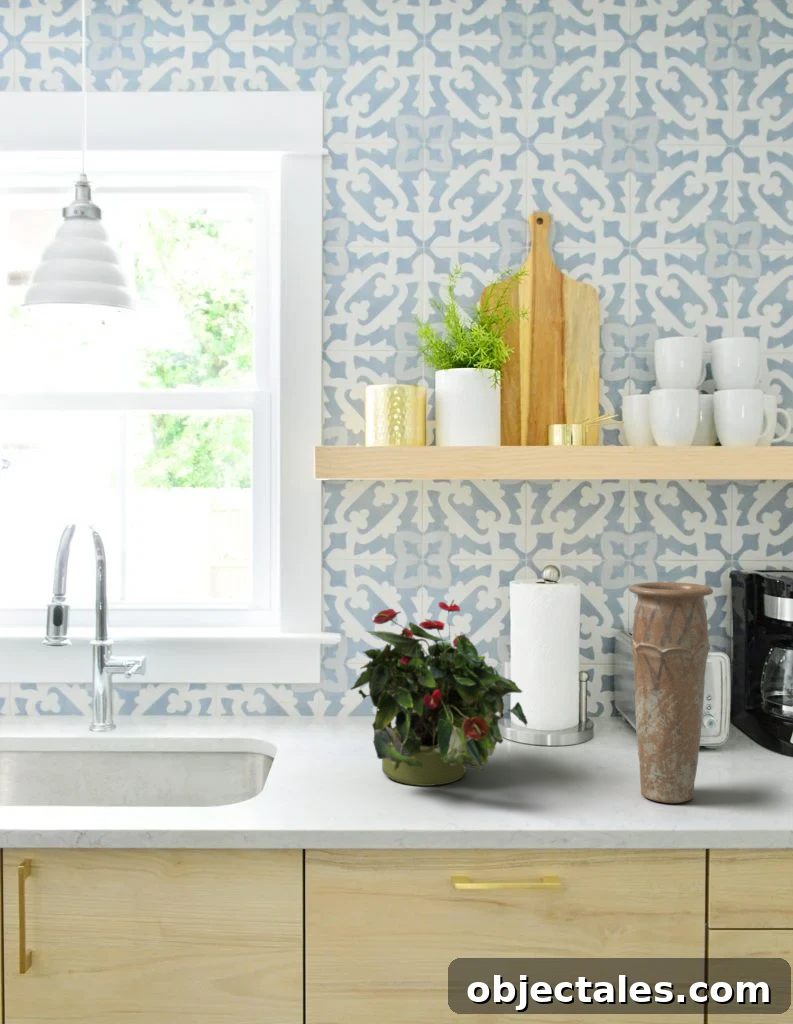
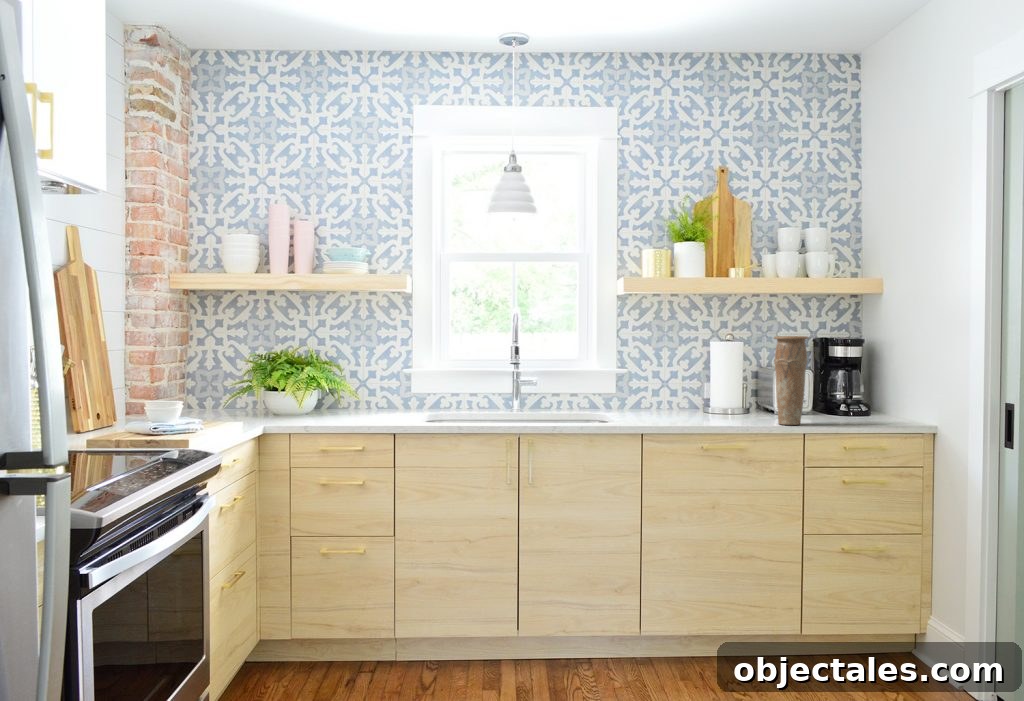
potted plant: present [351,600,527,786] -> none [653,346,729,423]

